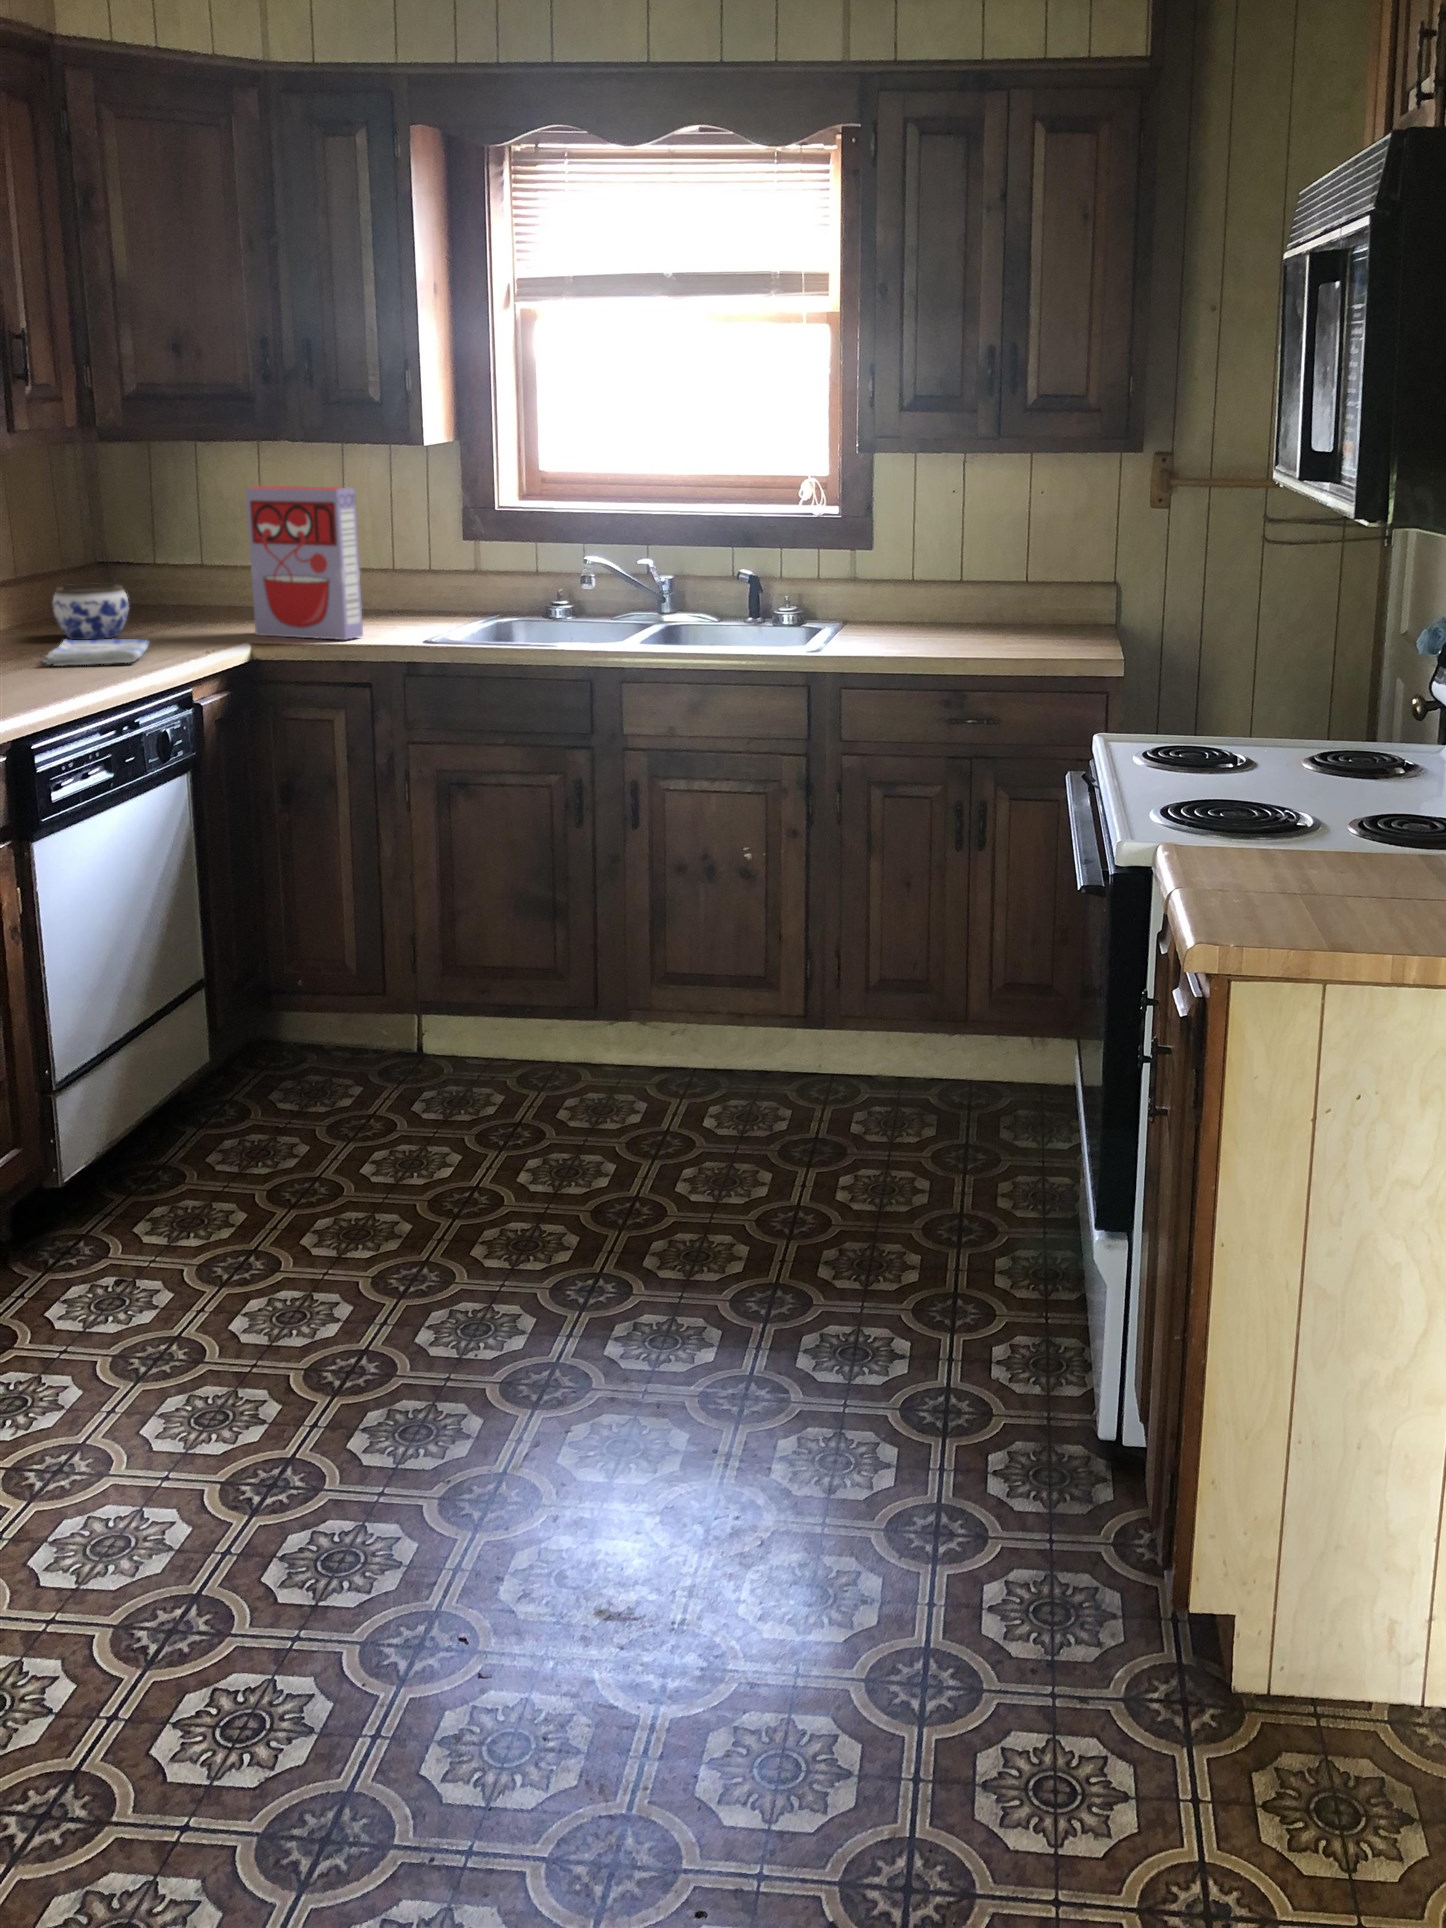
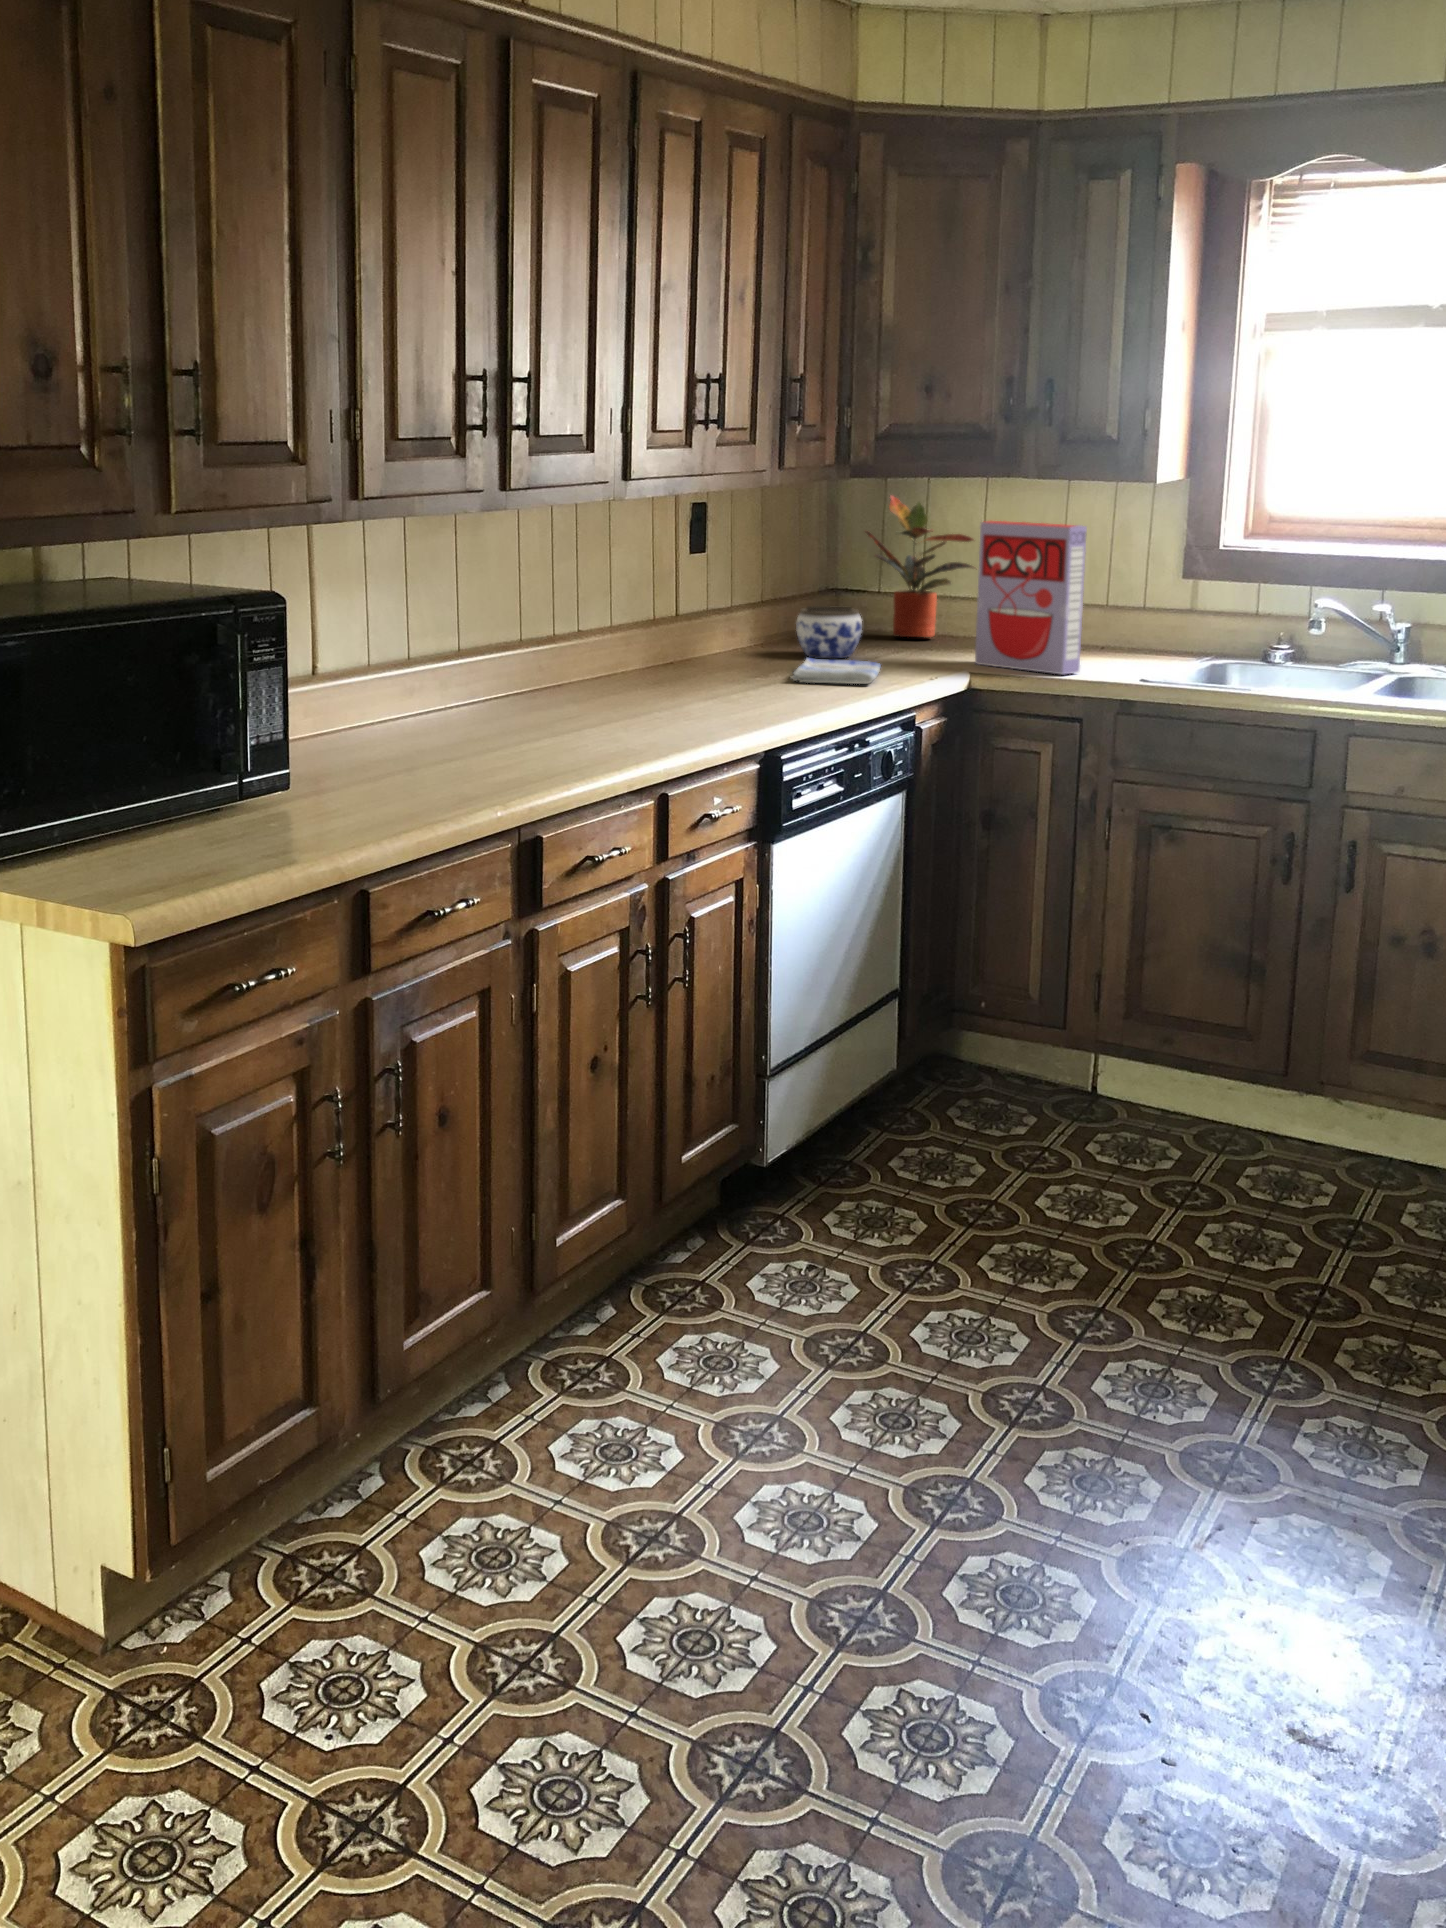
potted plant: none [127,463,256,614] -> present [866,496,974,638]

